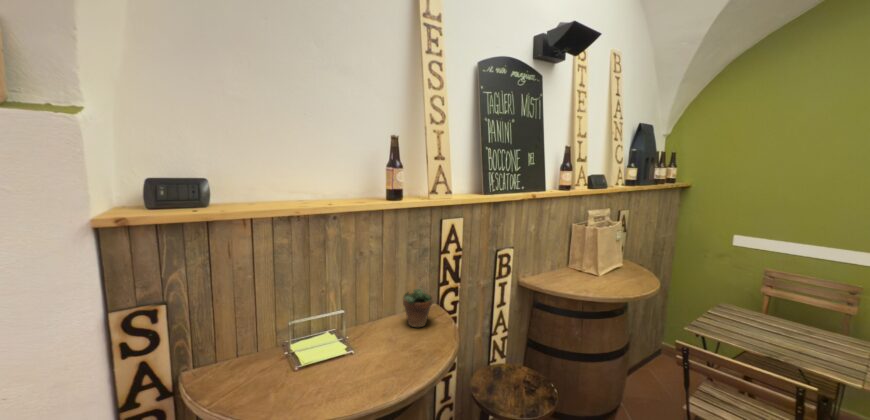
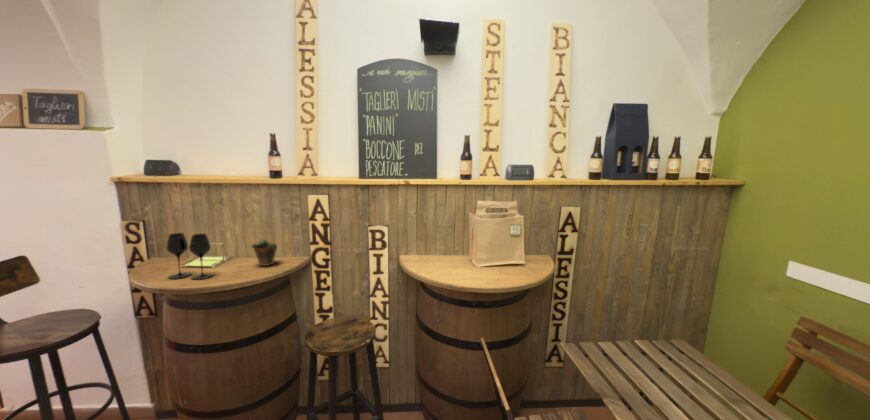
wine glass: none [333,295,401,384] -> present [166,233,213,279]

